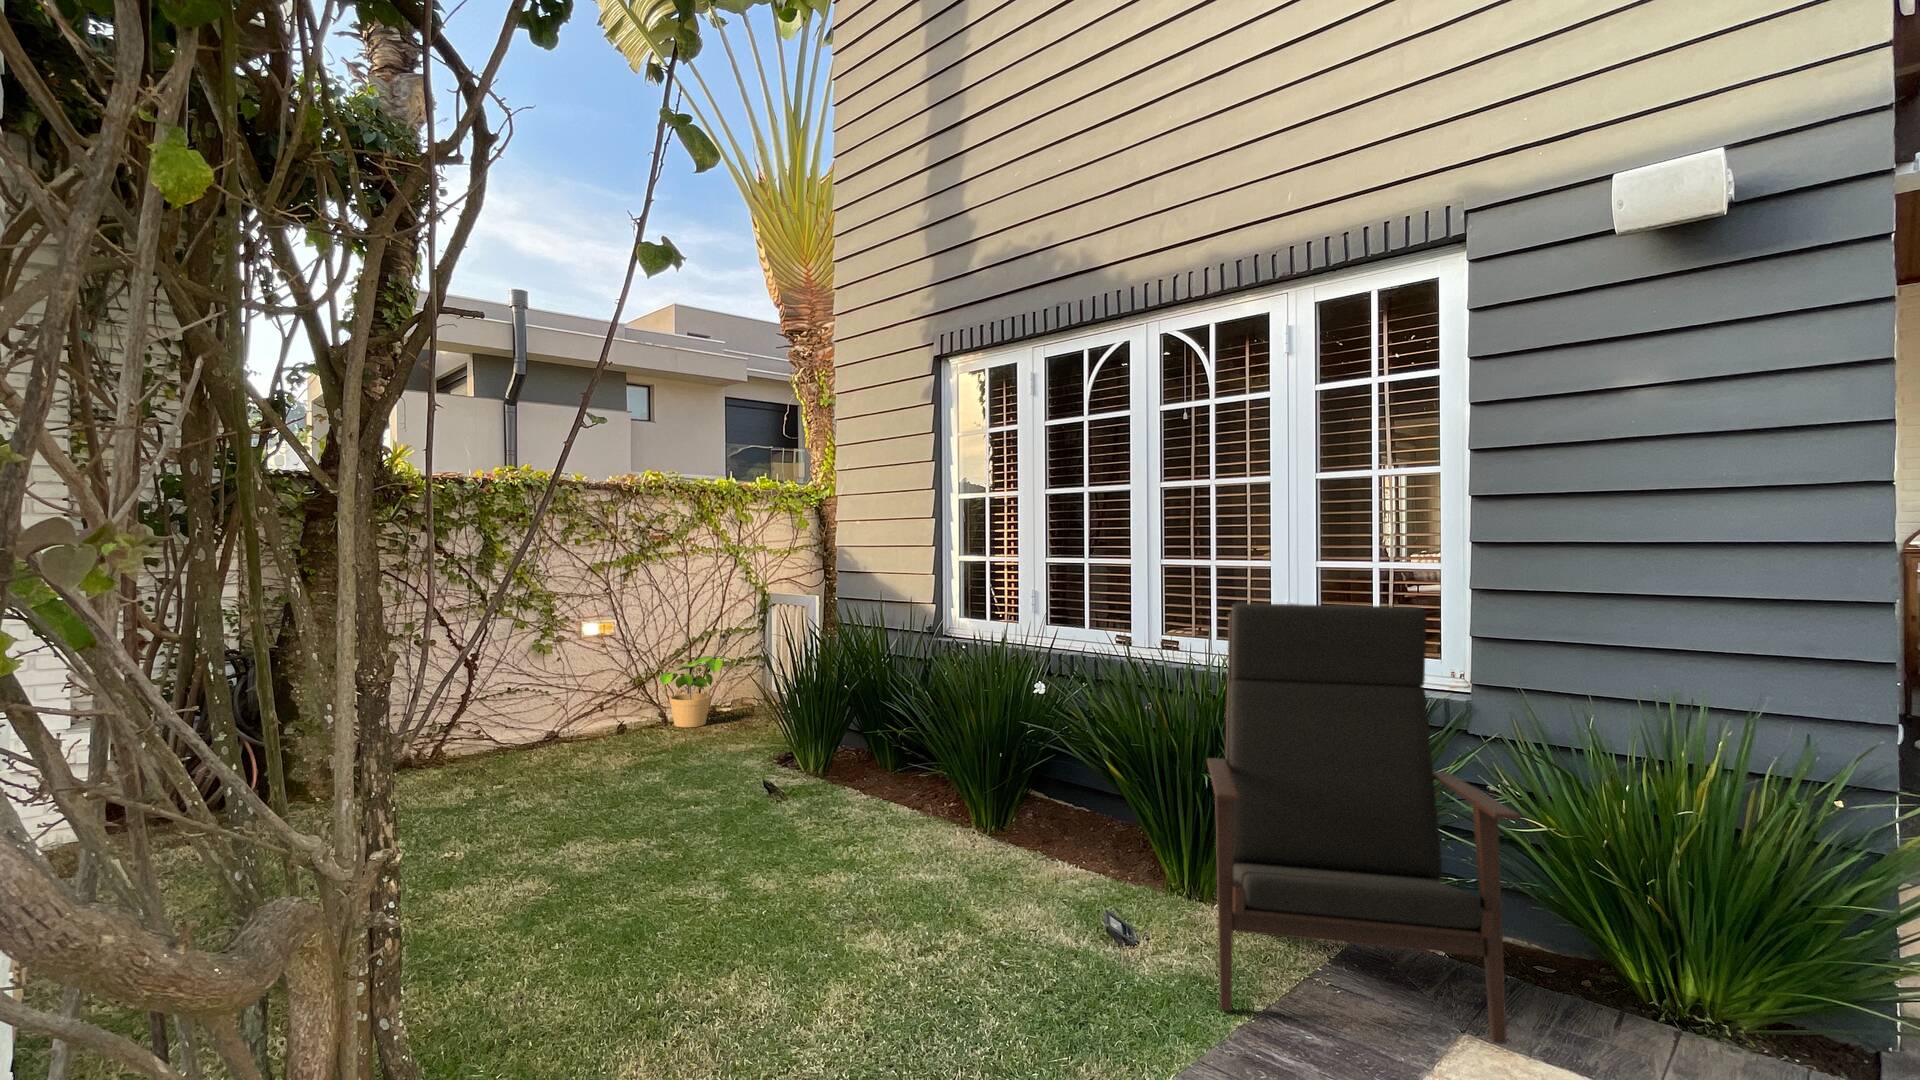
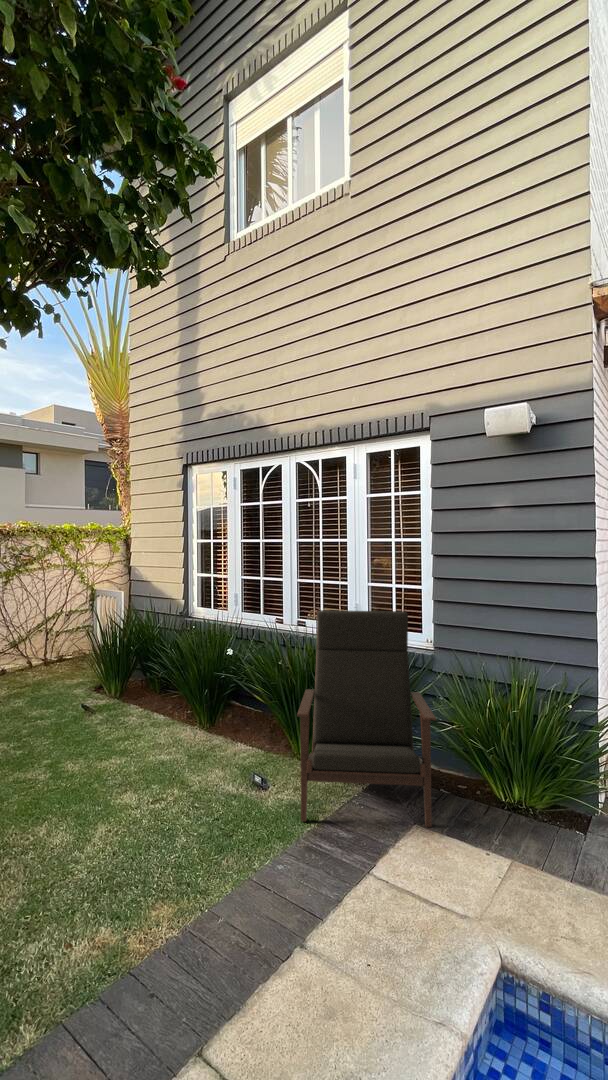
potted plant: present [660,656,733,727] -> none [27,628,73,669]

